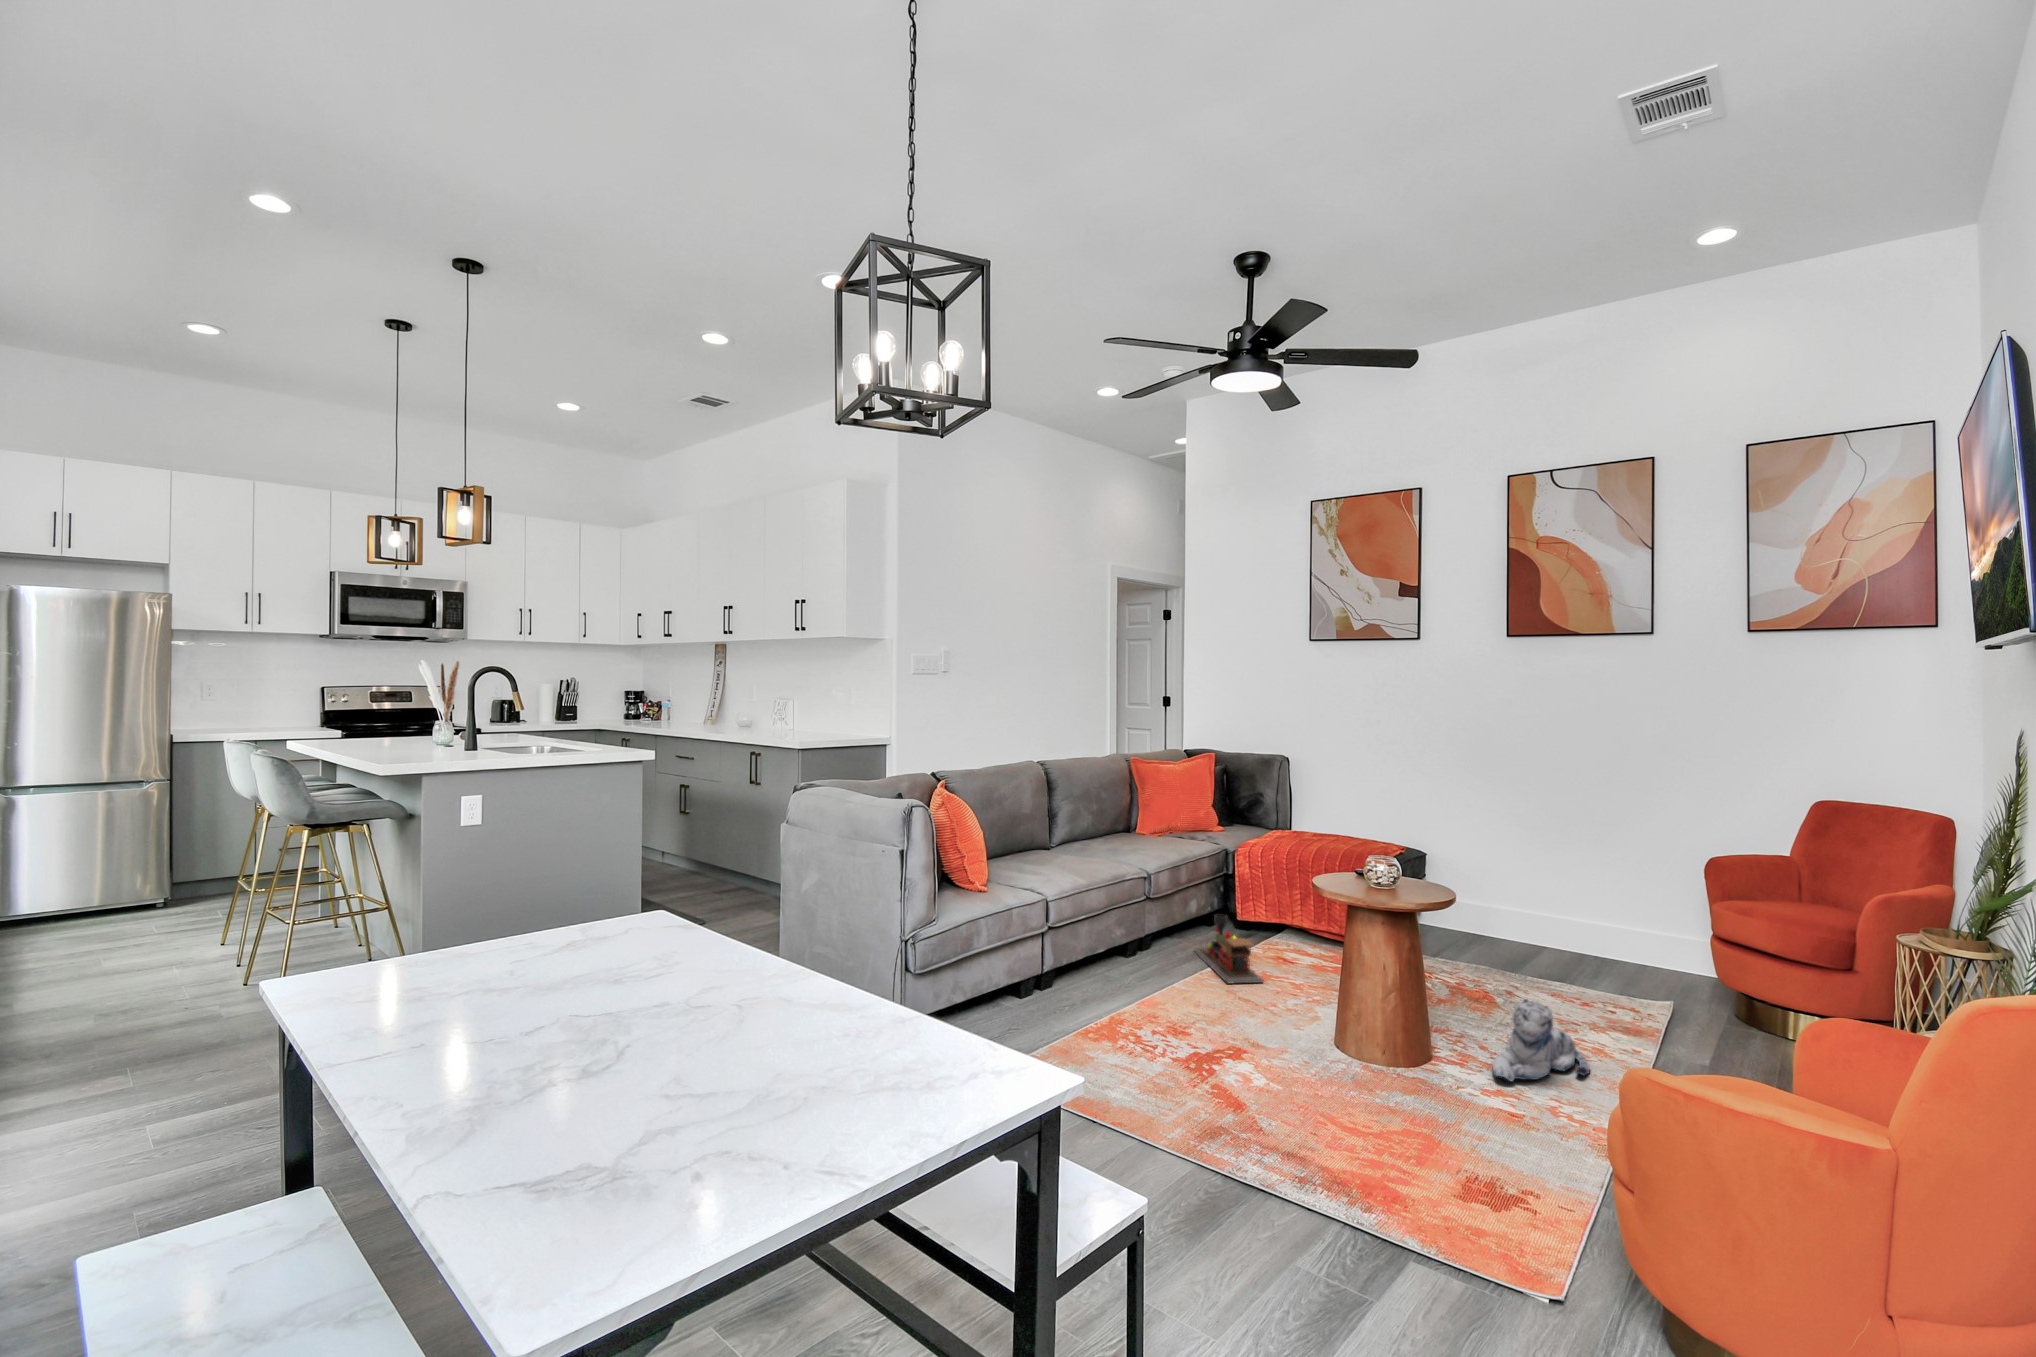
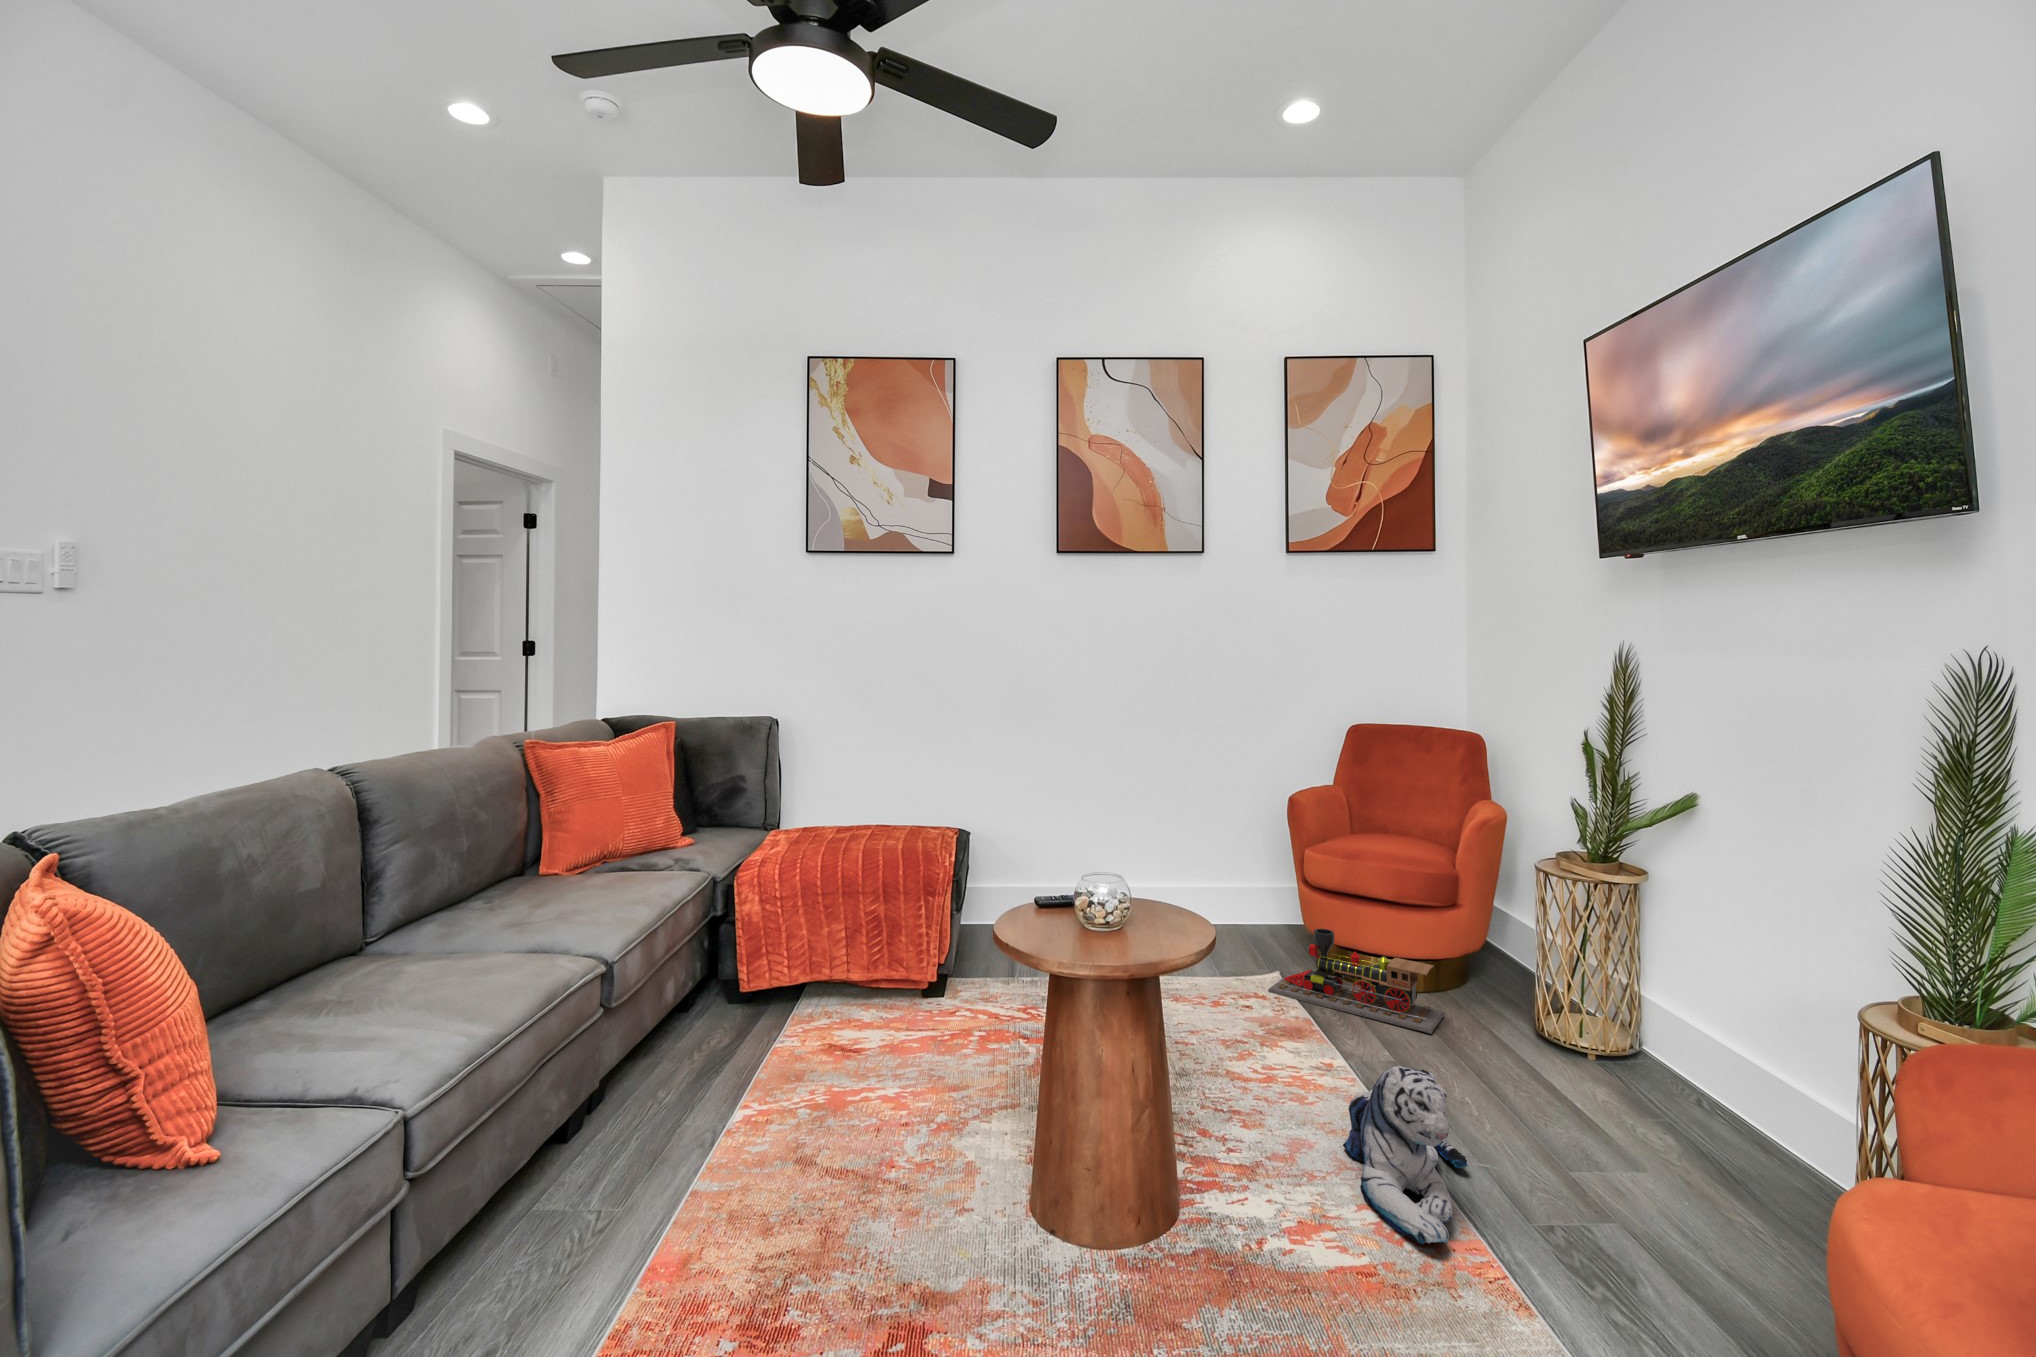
toy train: present [1194,914,1263,983] -> present [1268,929,1444,1034]

